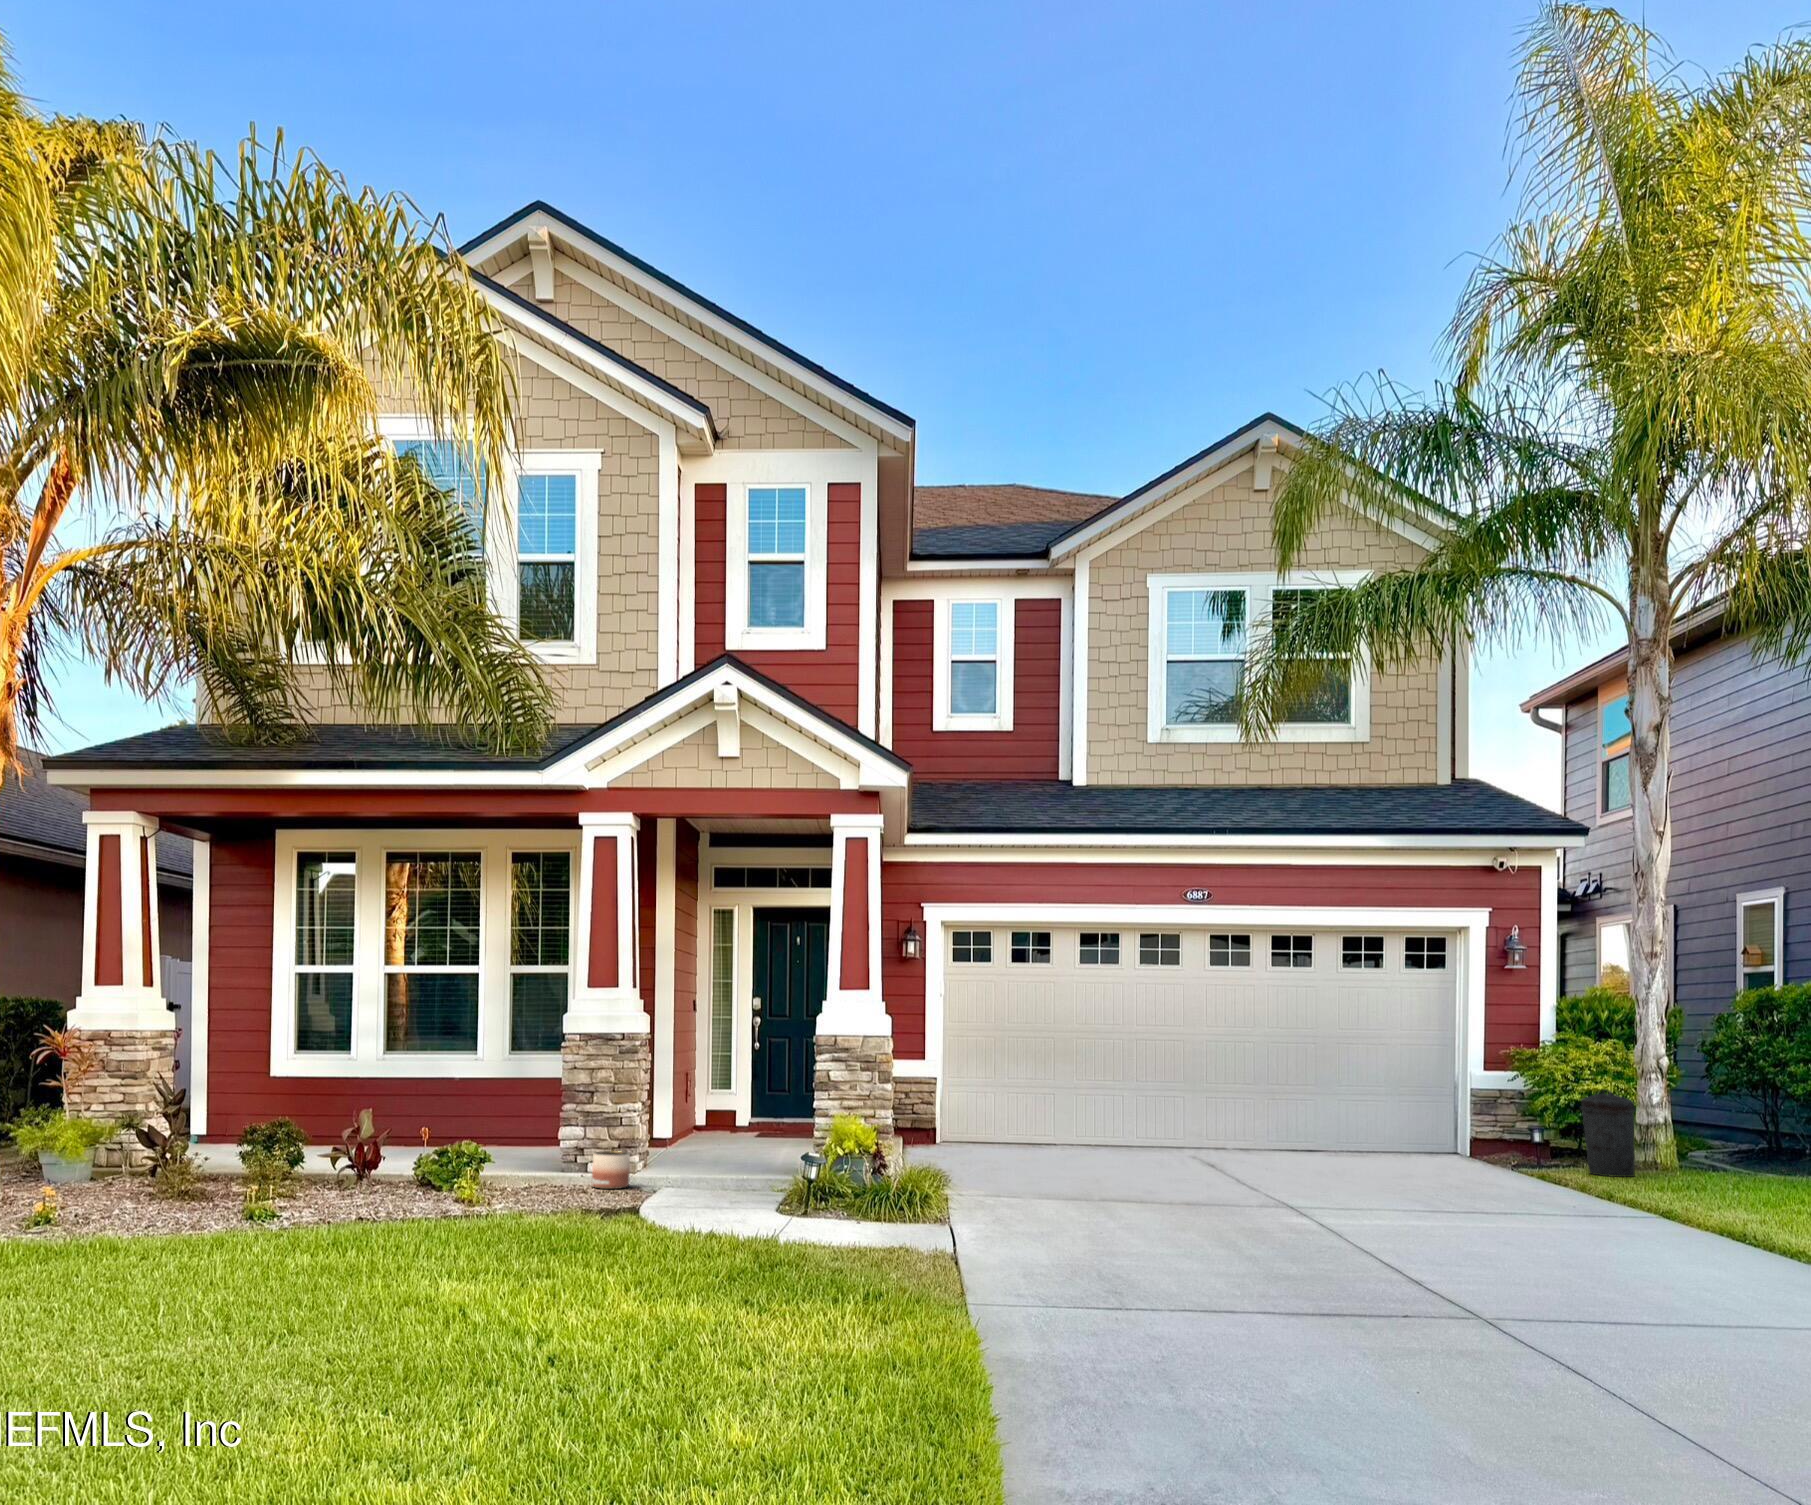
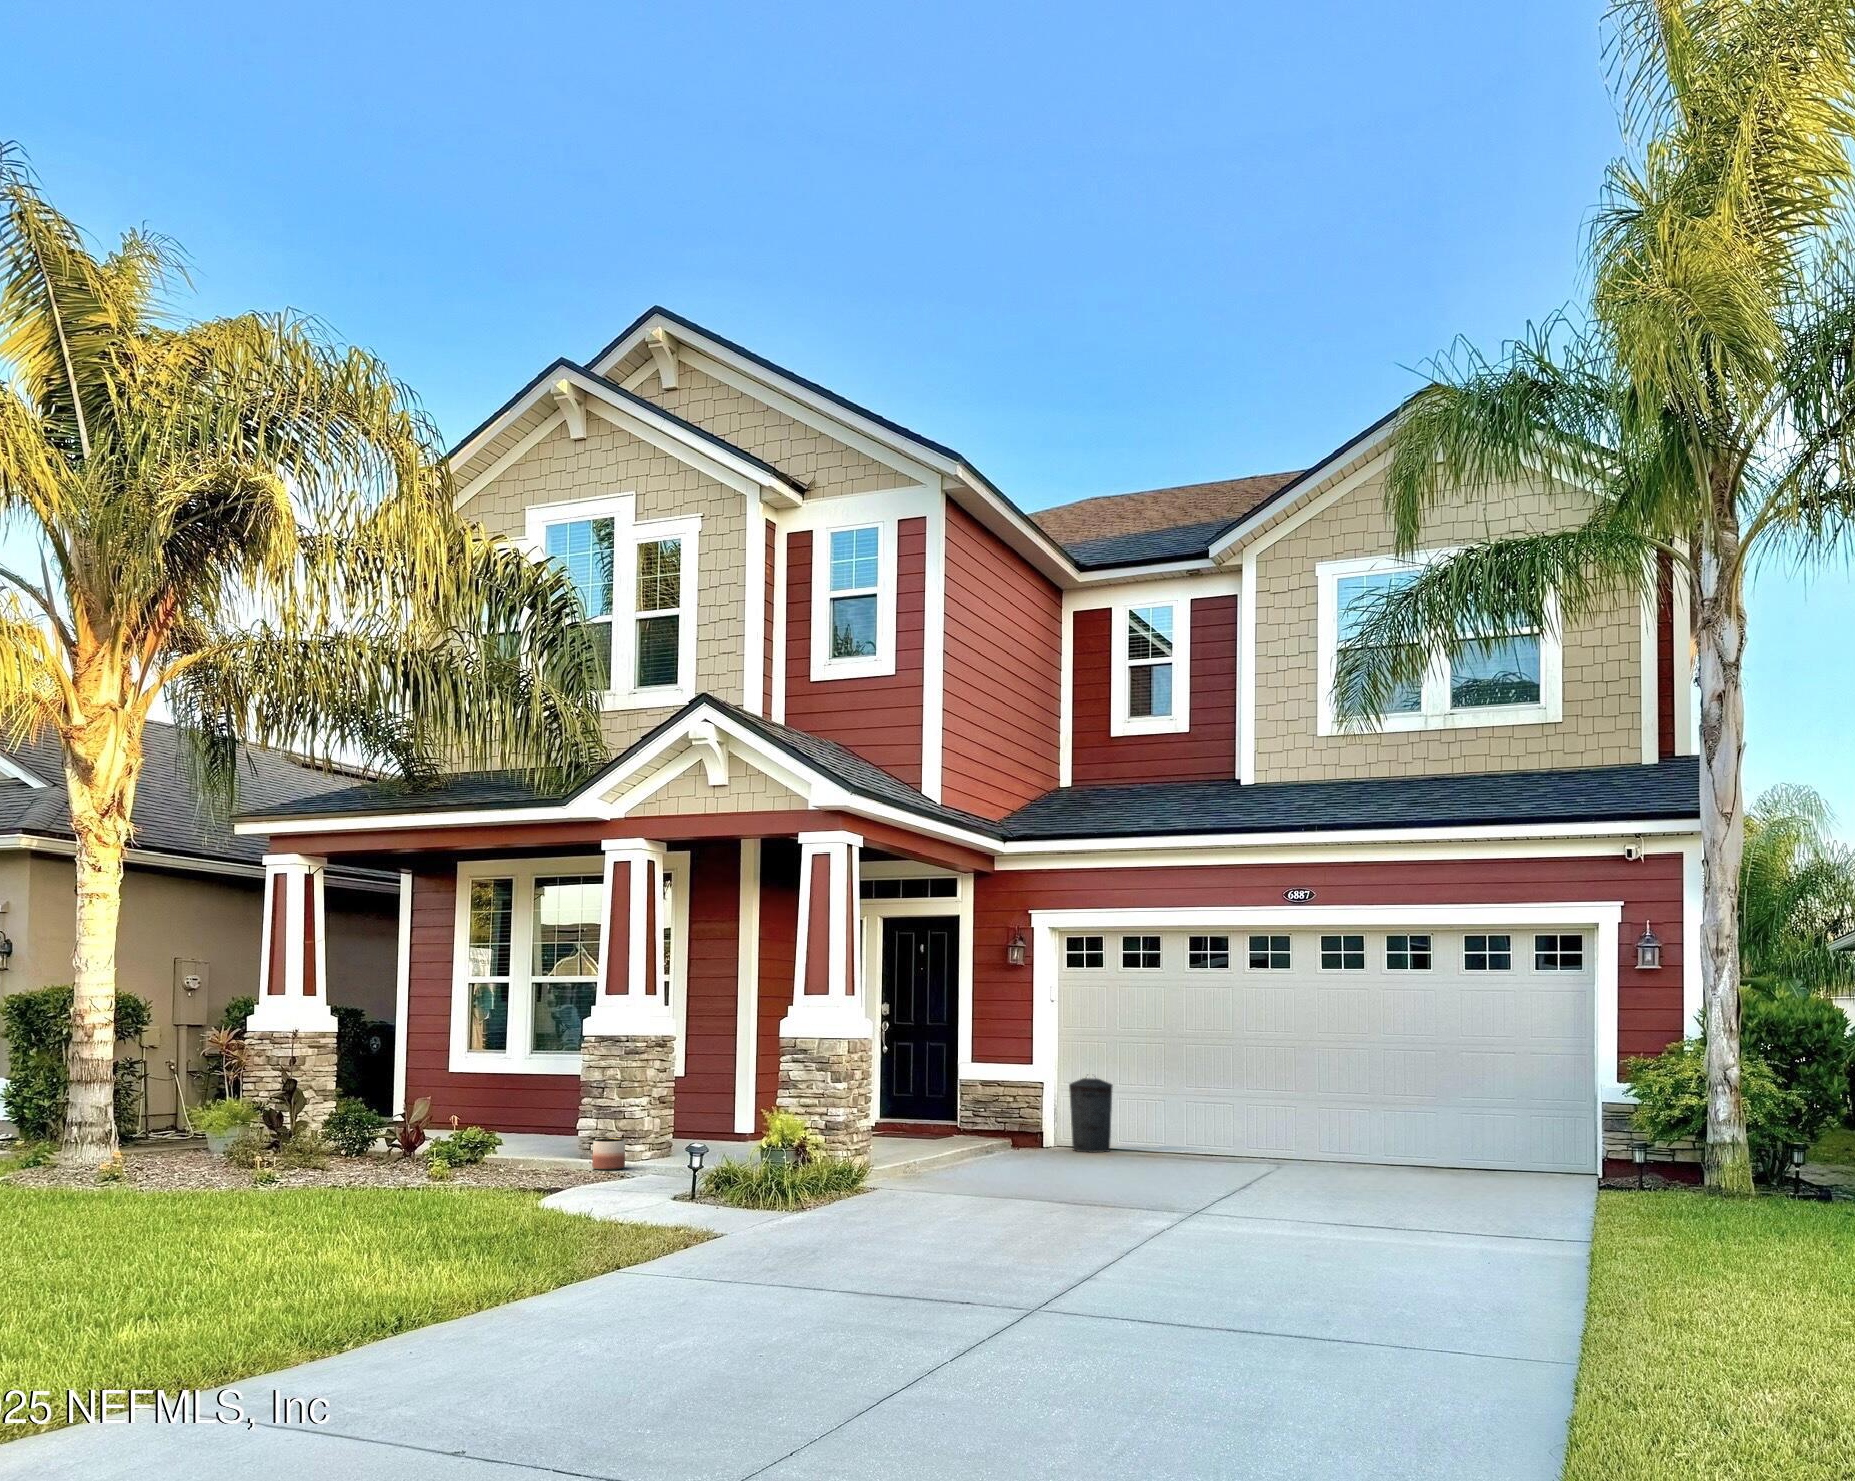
trash can: present [1580,1090,1636,1177] -> present [1069,1078,1113,1152]

